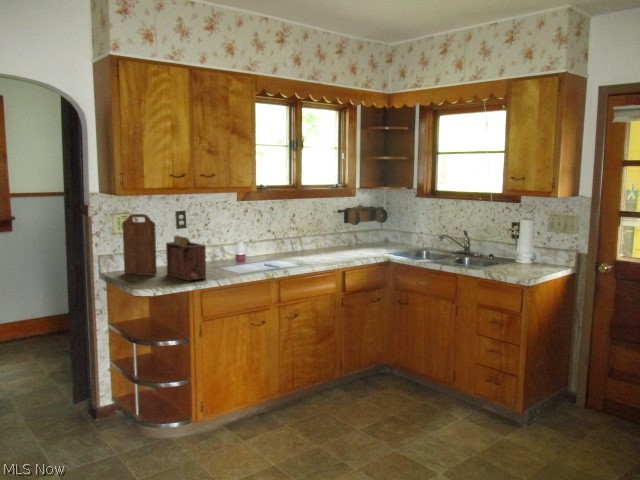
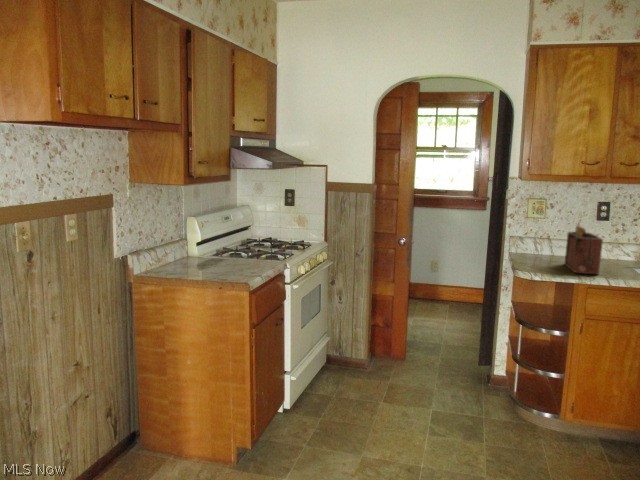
cutting board: present [123,214,157,275] -> none [527,200,559,262]

